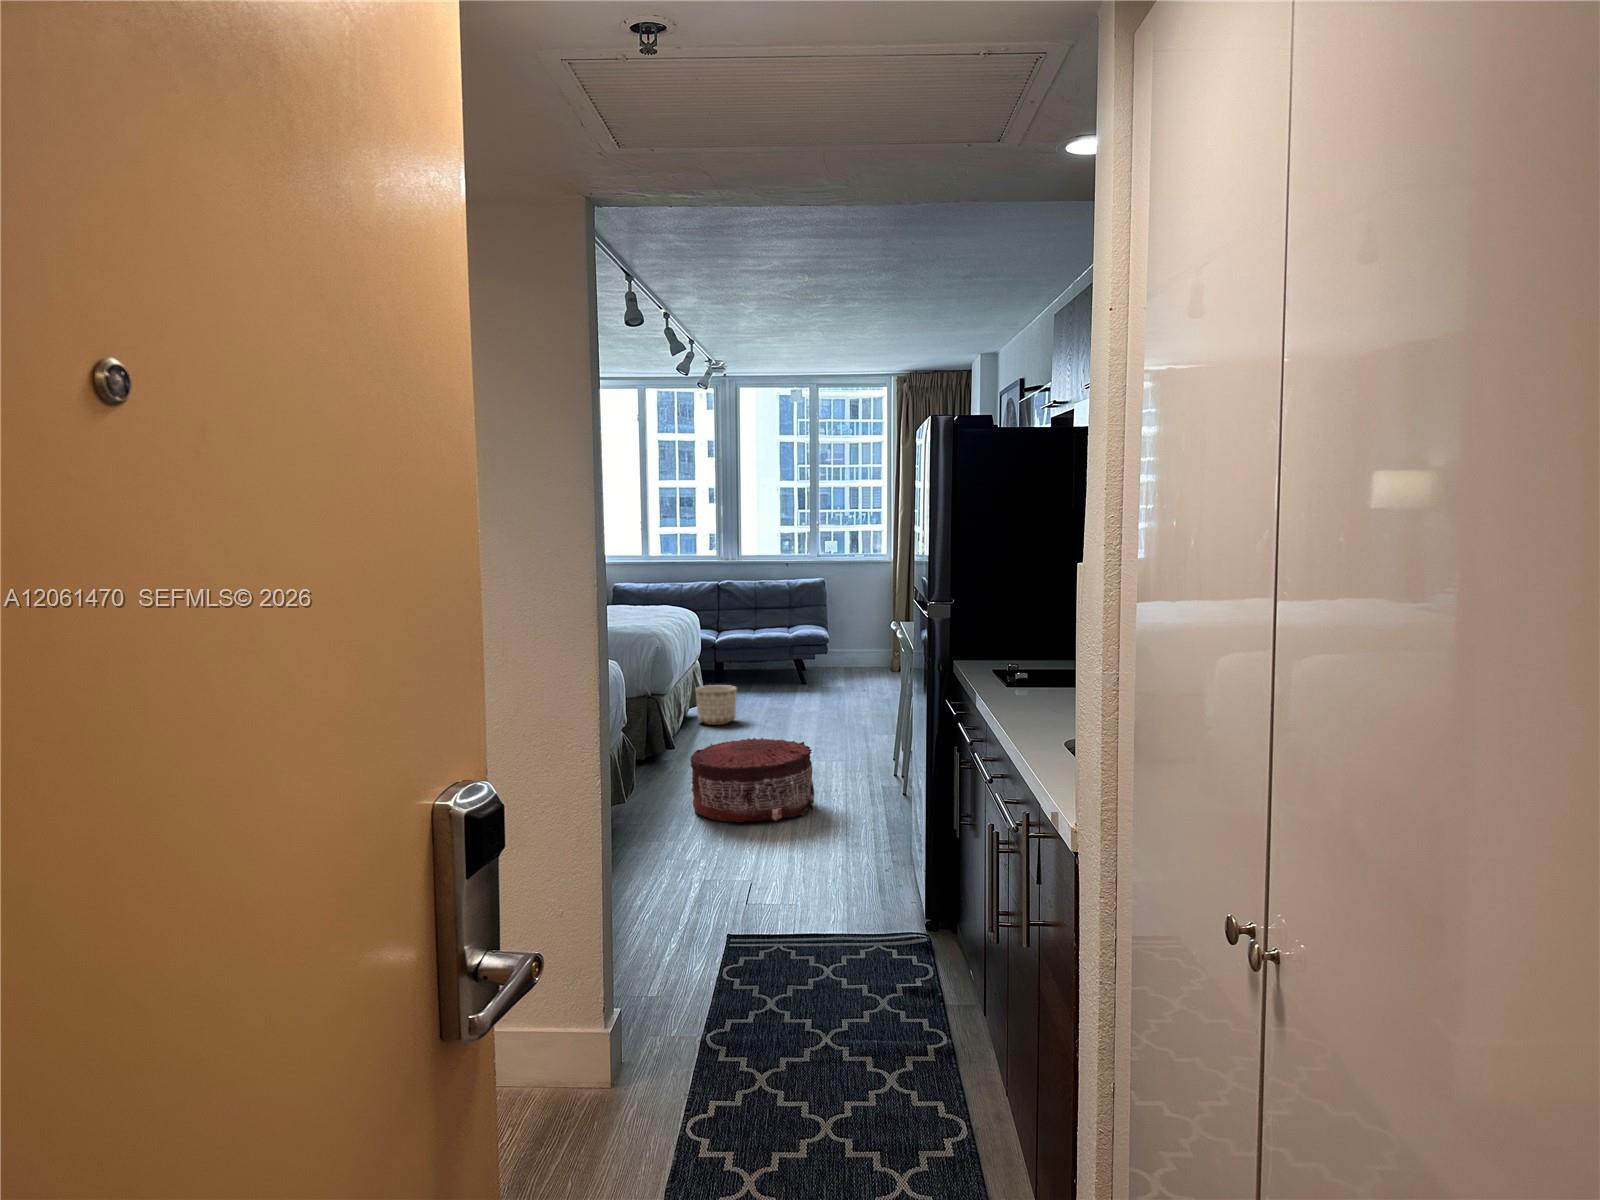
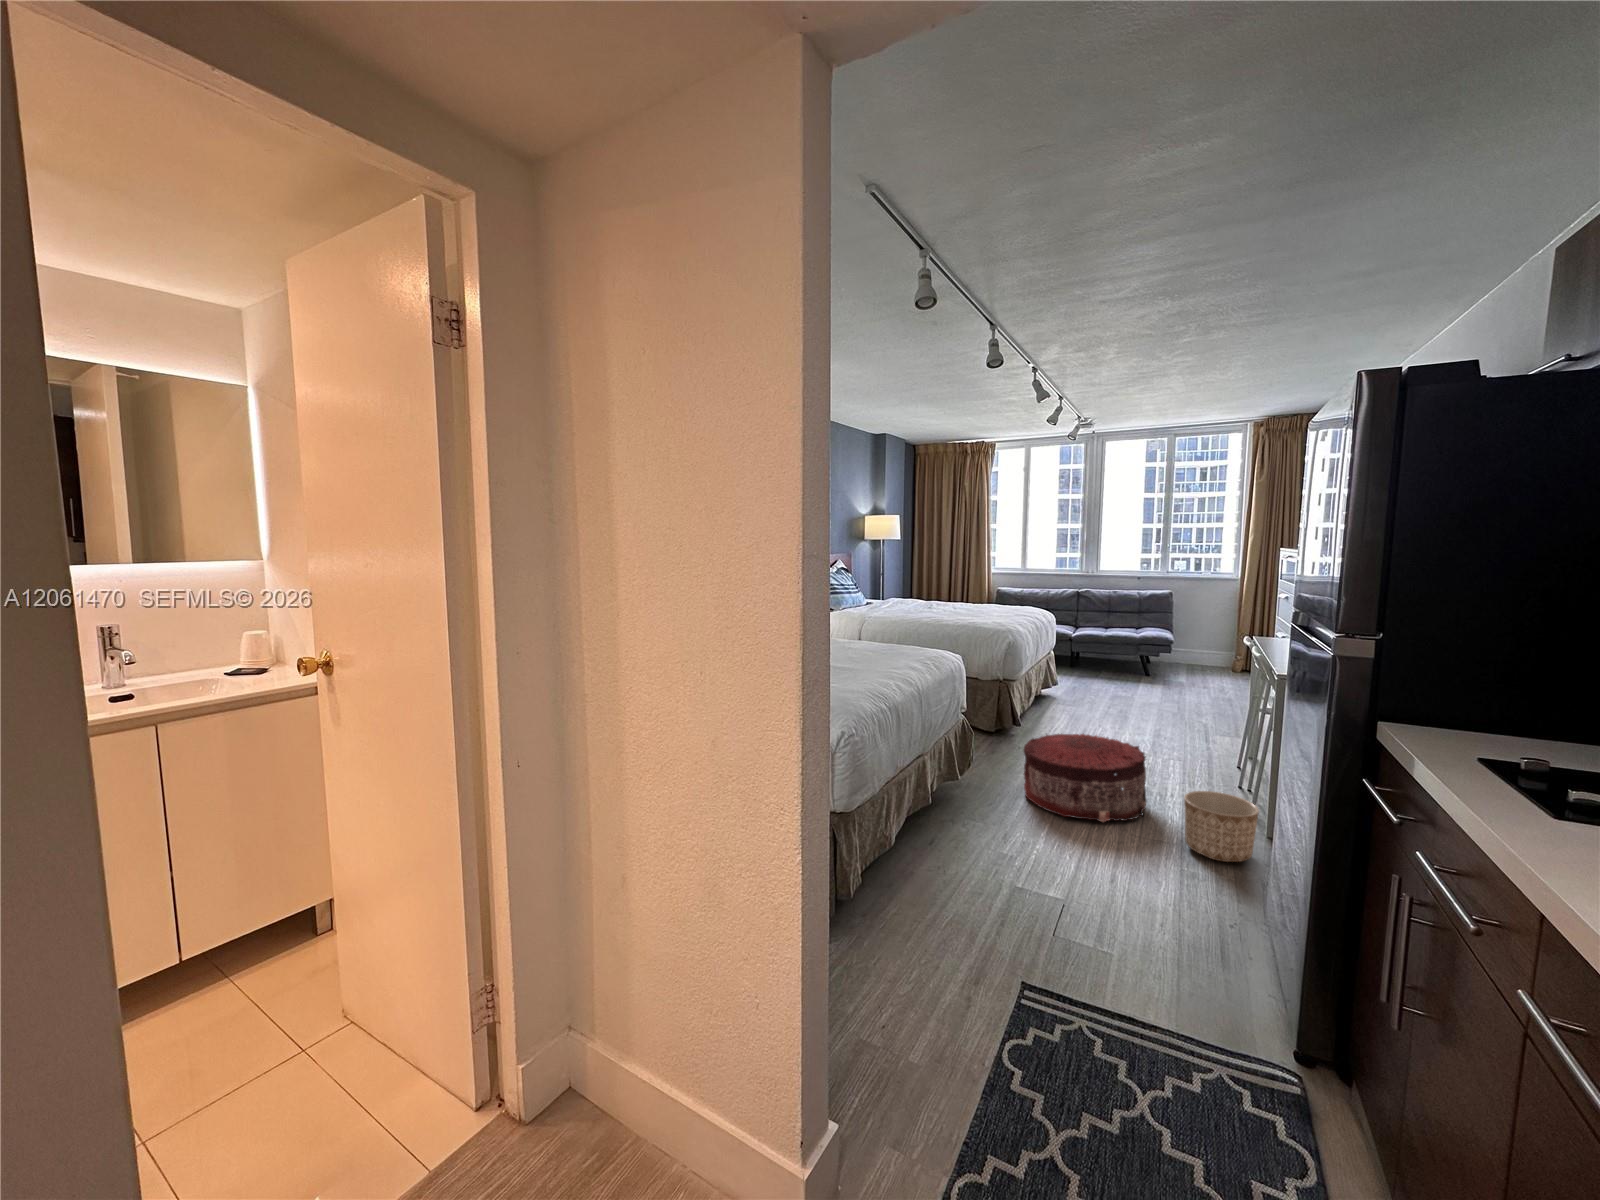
planter: present [696,685,737,725] -> present [1184,791,1259,862]

